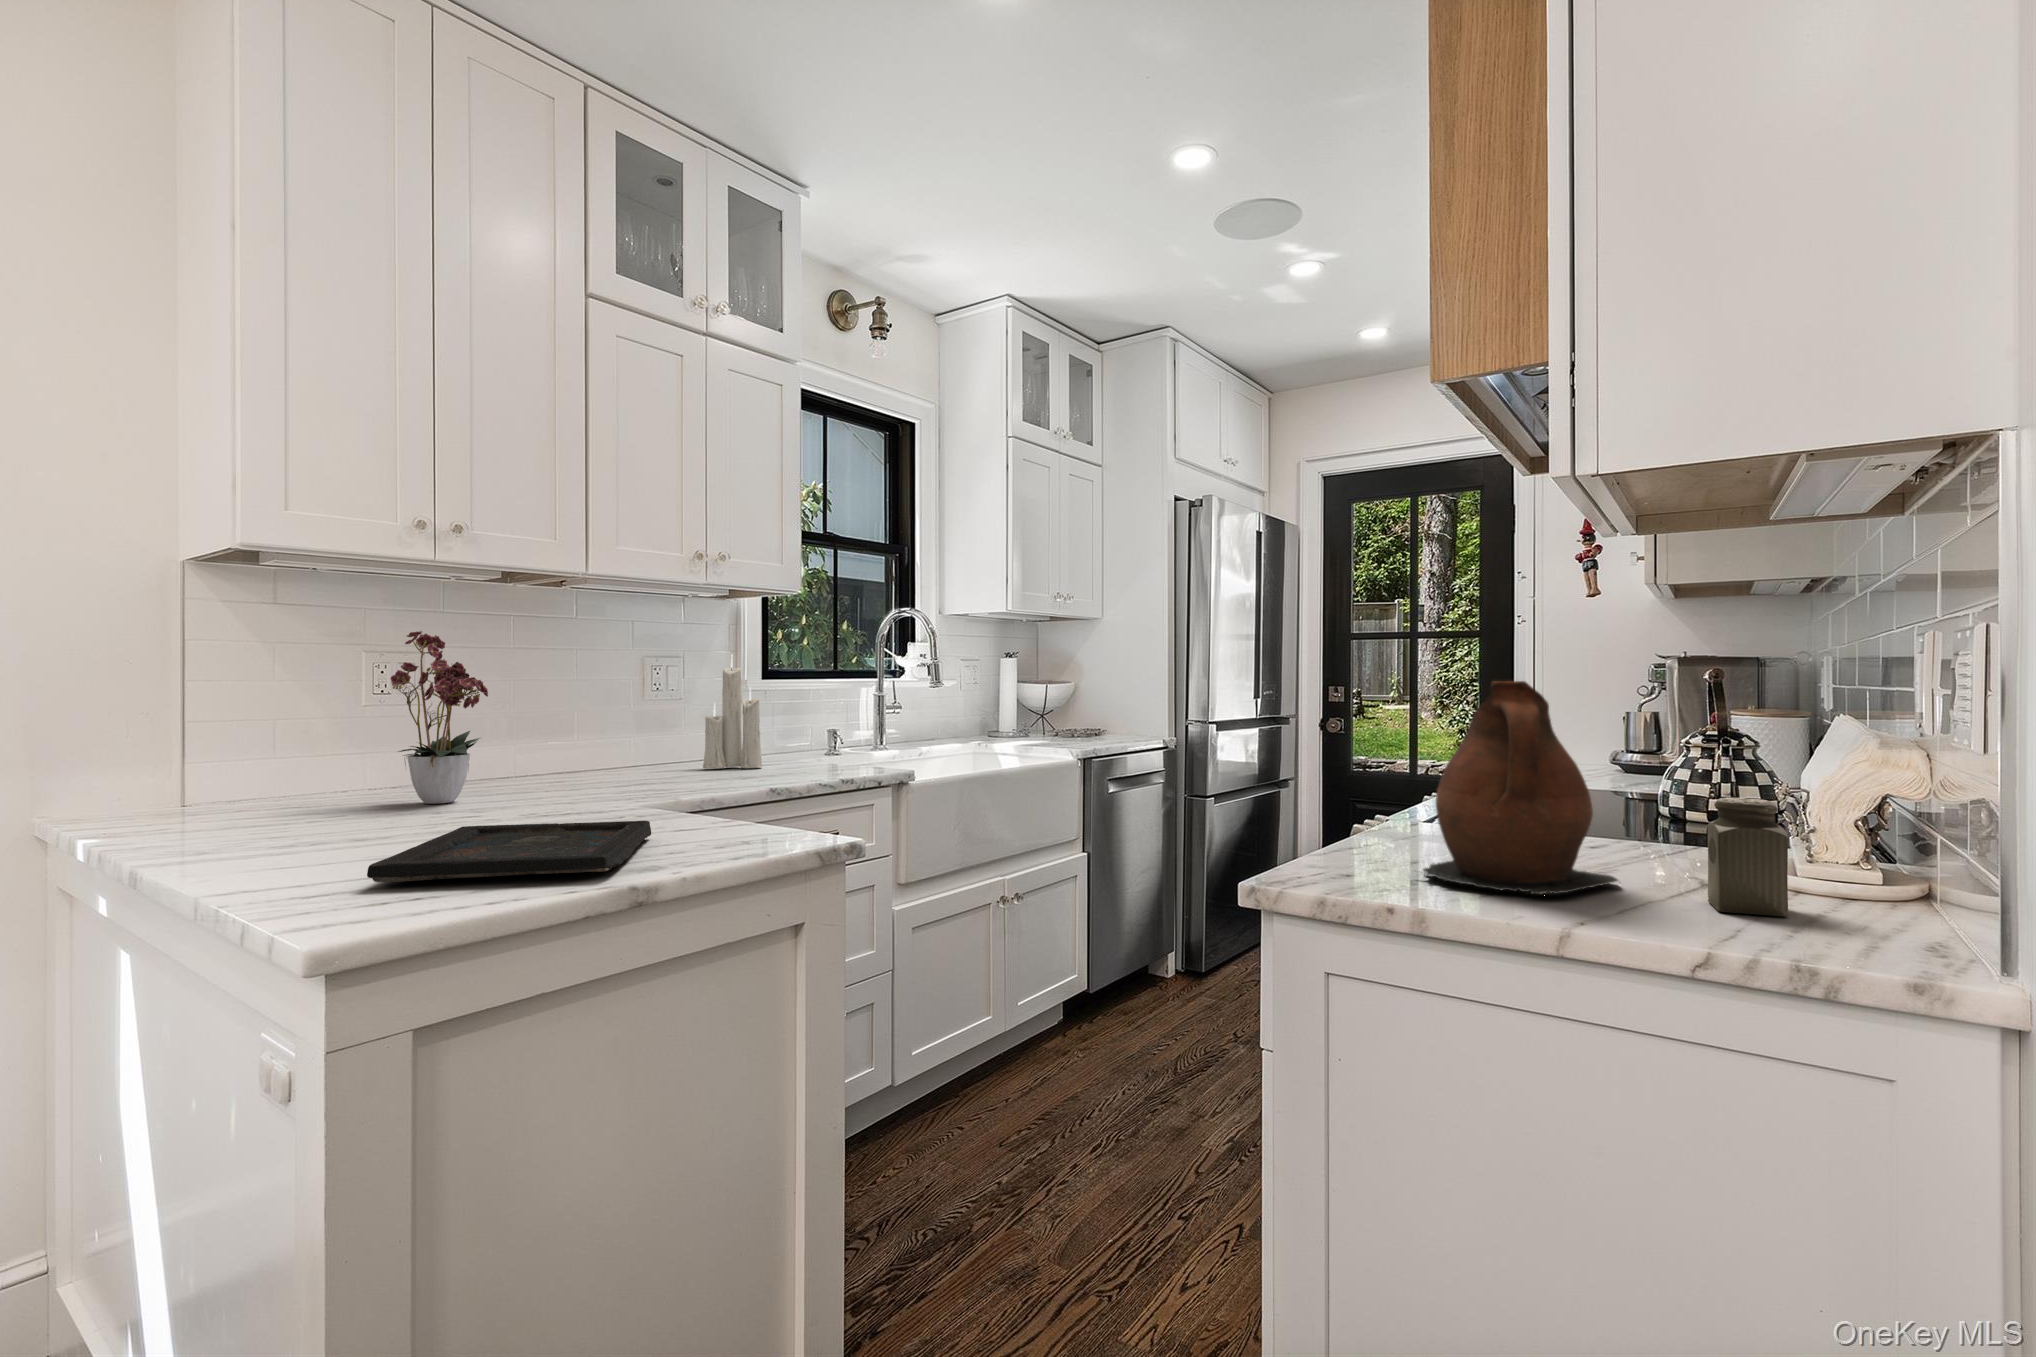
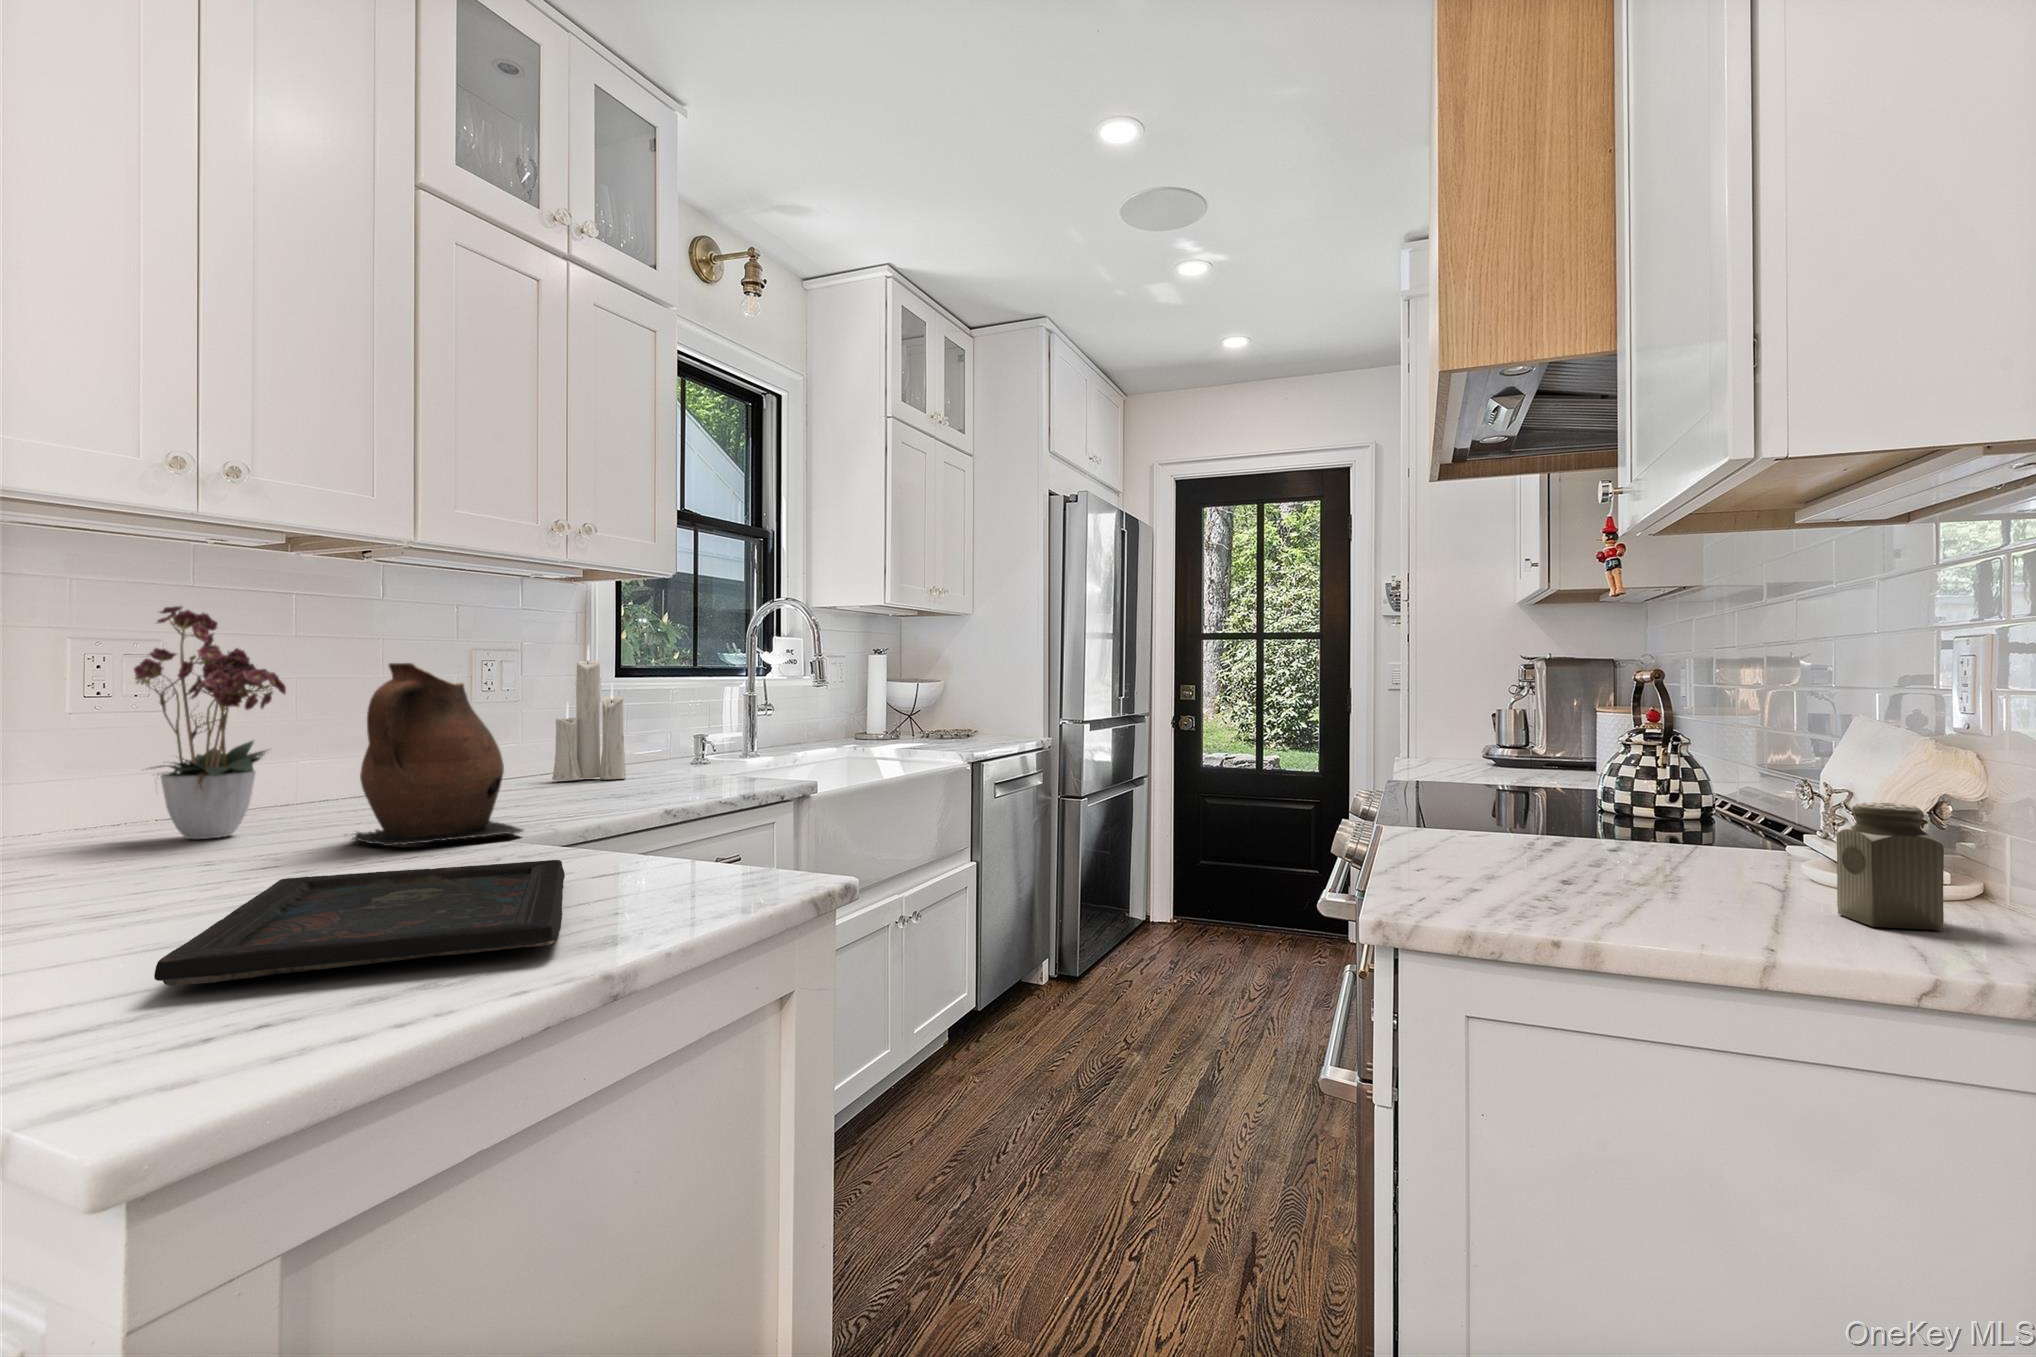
ceramic pitcher: present [1423,681,1618,894] -> present [346,663,523,846]

